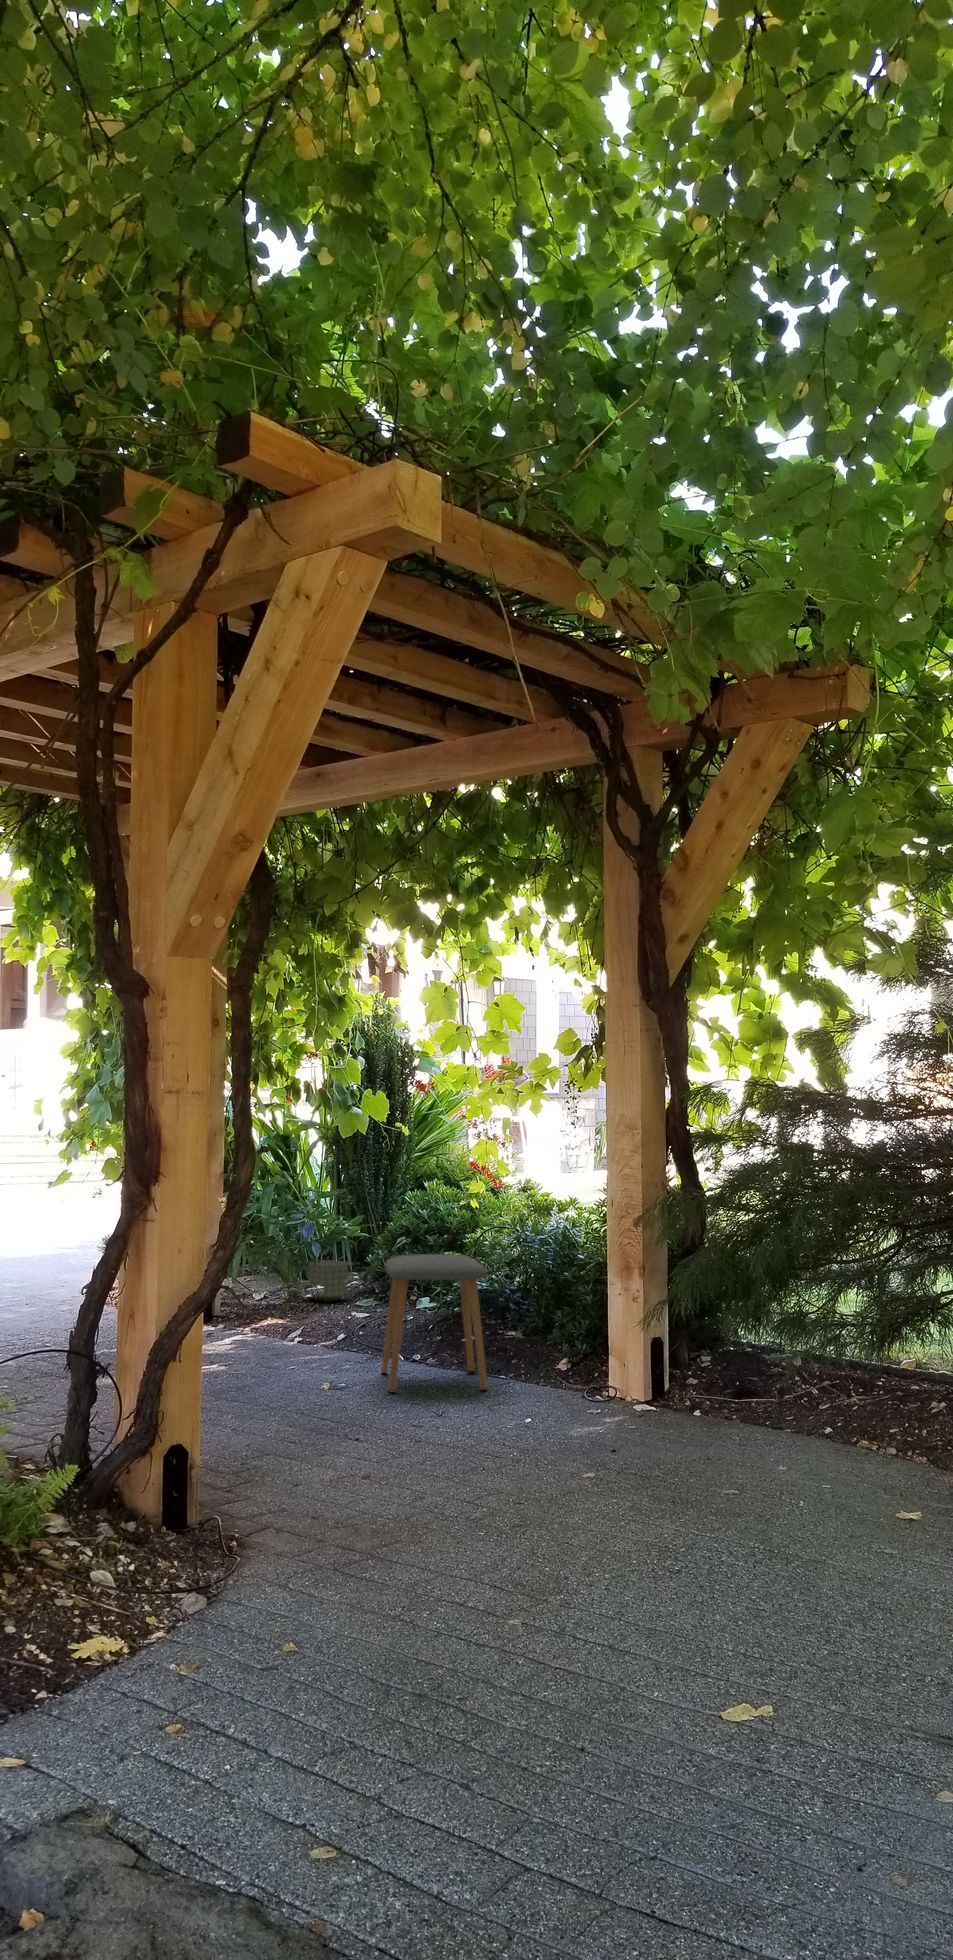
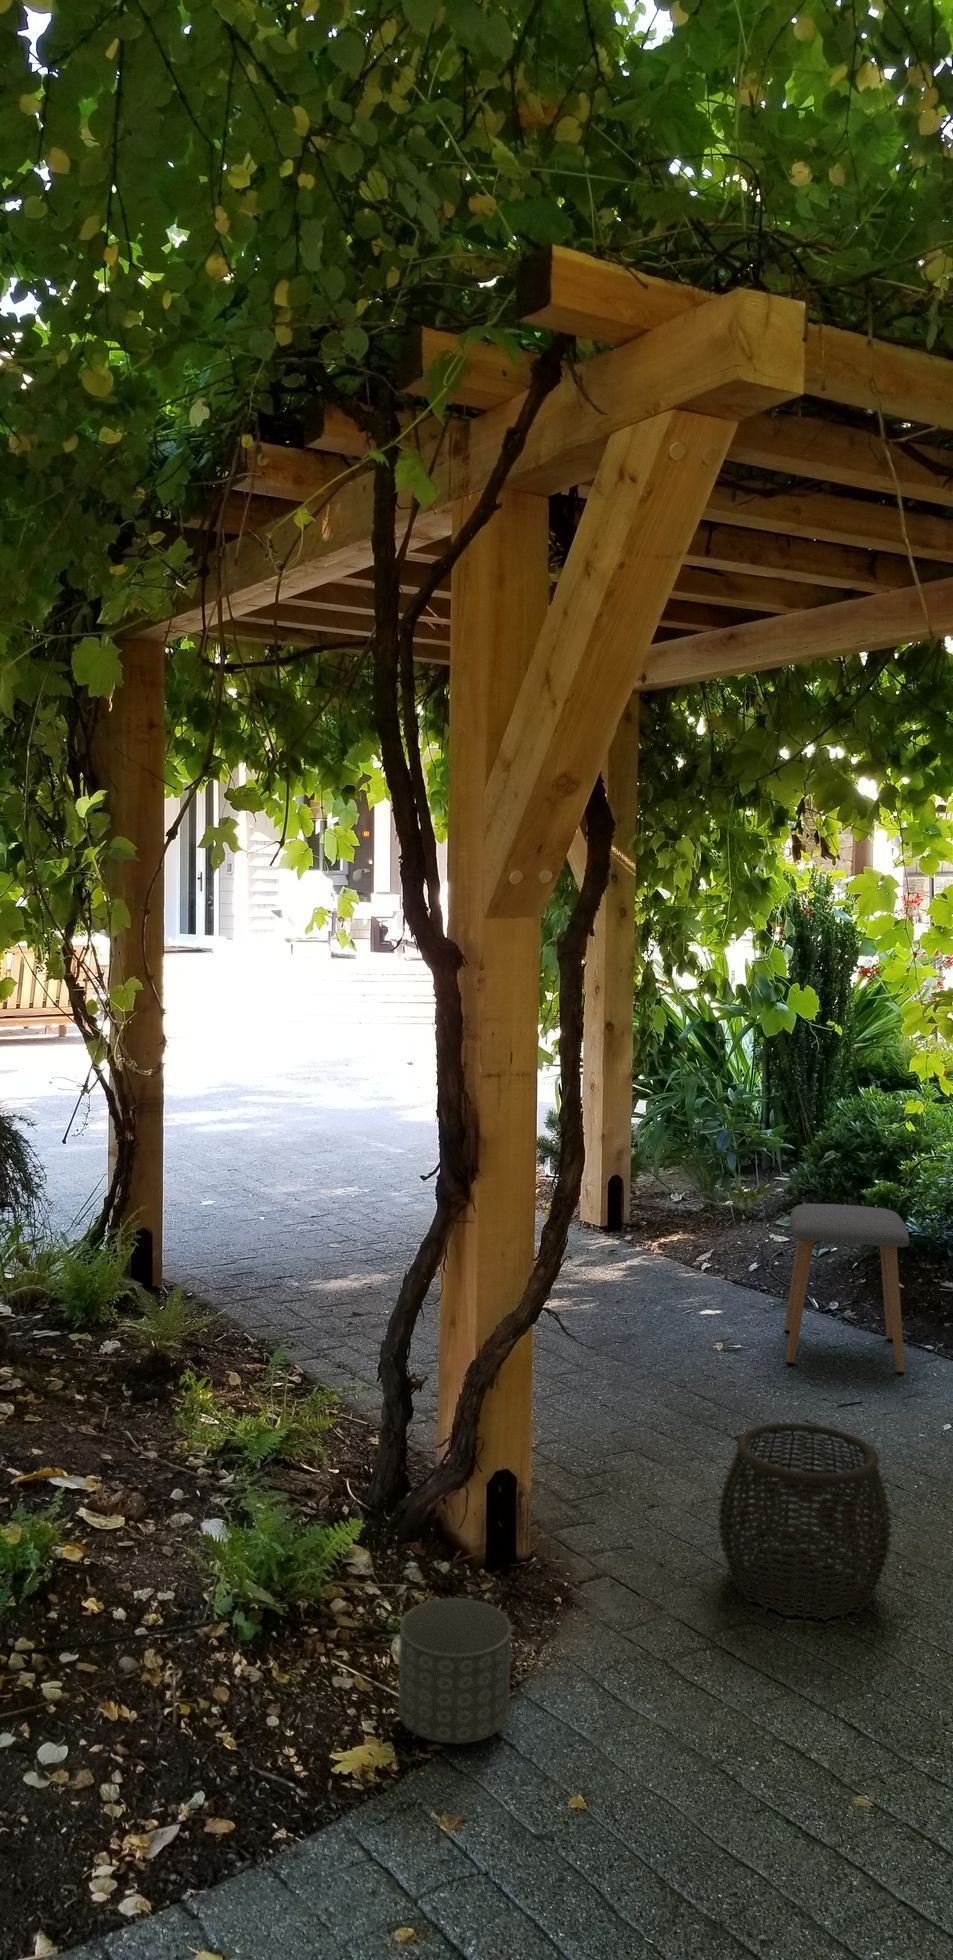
planter: present [309,1260,348,1302] -> present [398,1598,511,1743]
woven basket: none [367,1379,509,1530] -> present [718,1423,892,1620]

